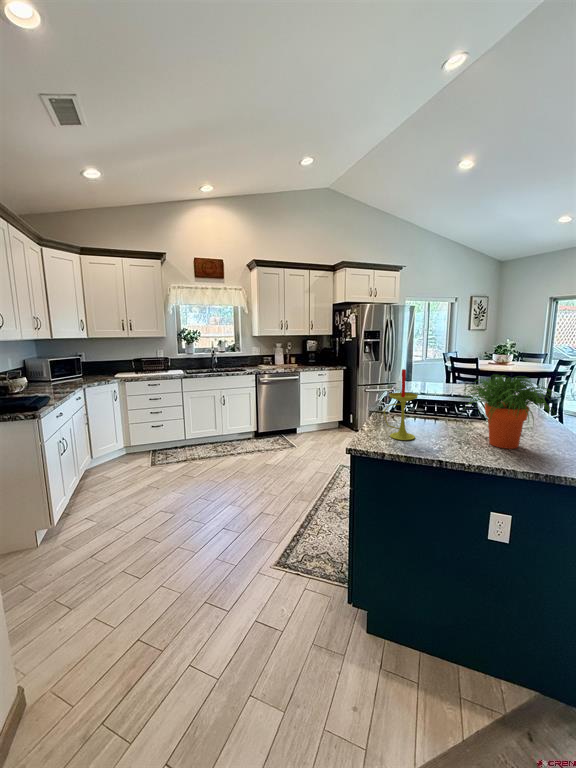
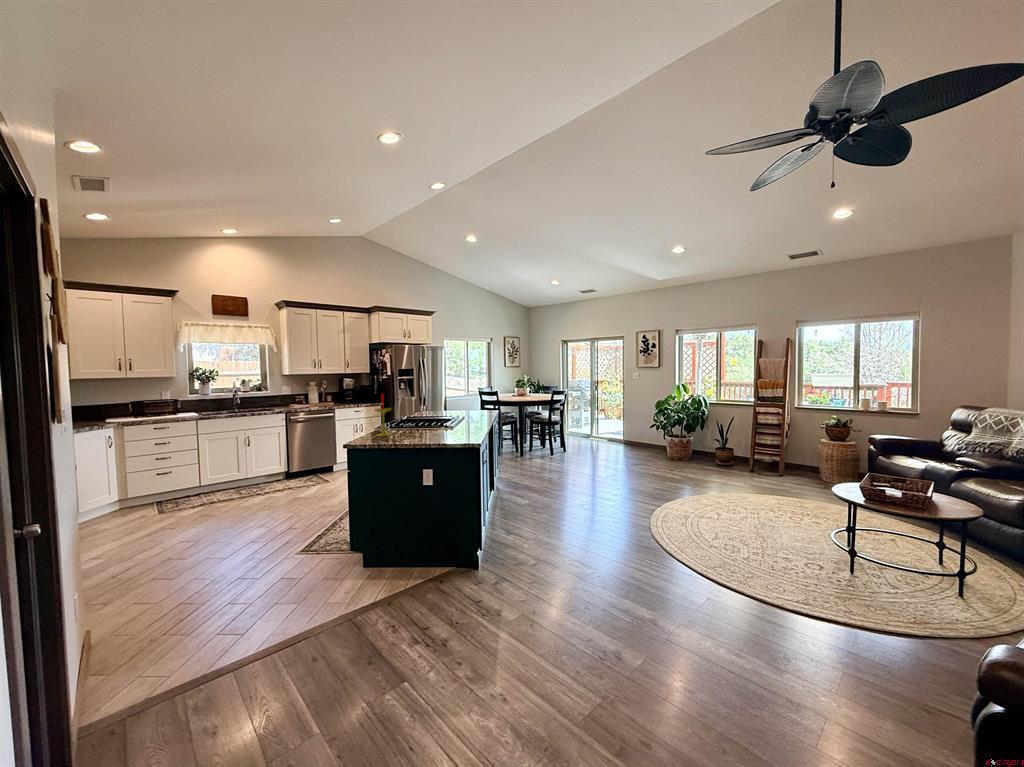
potted plant: present [465,375,560,449] -> none [415,394,462,435]

